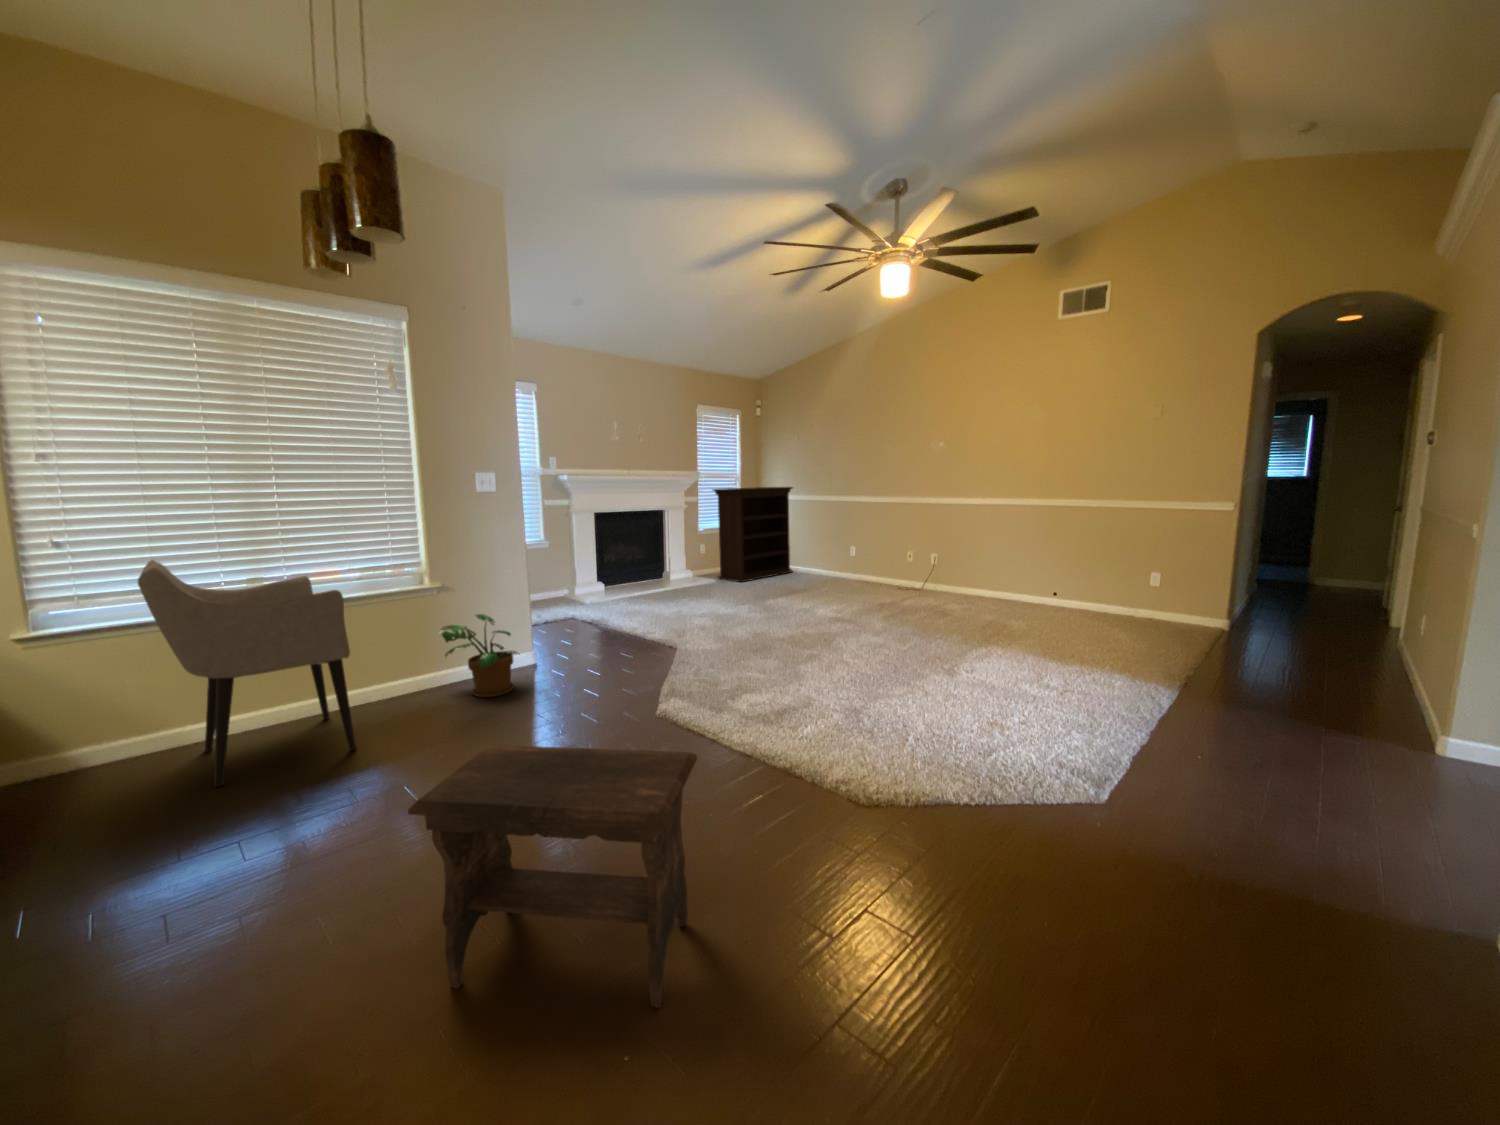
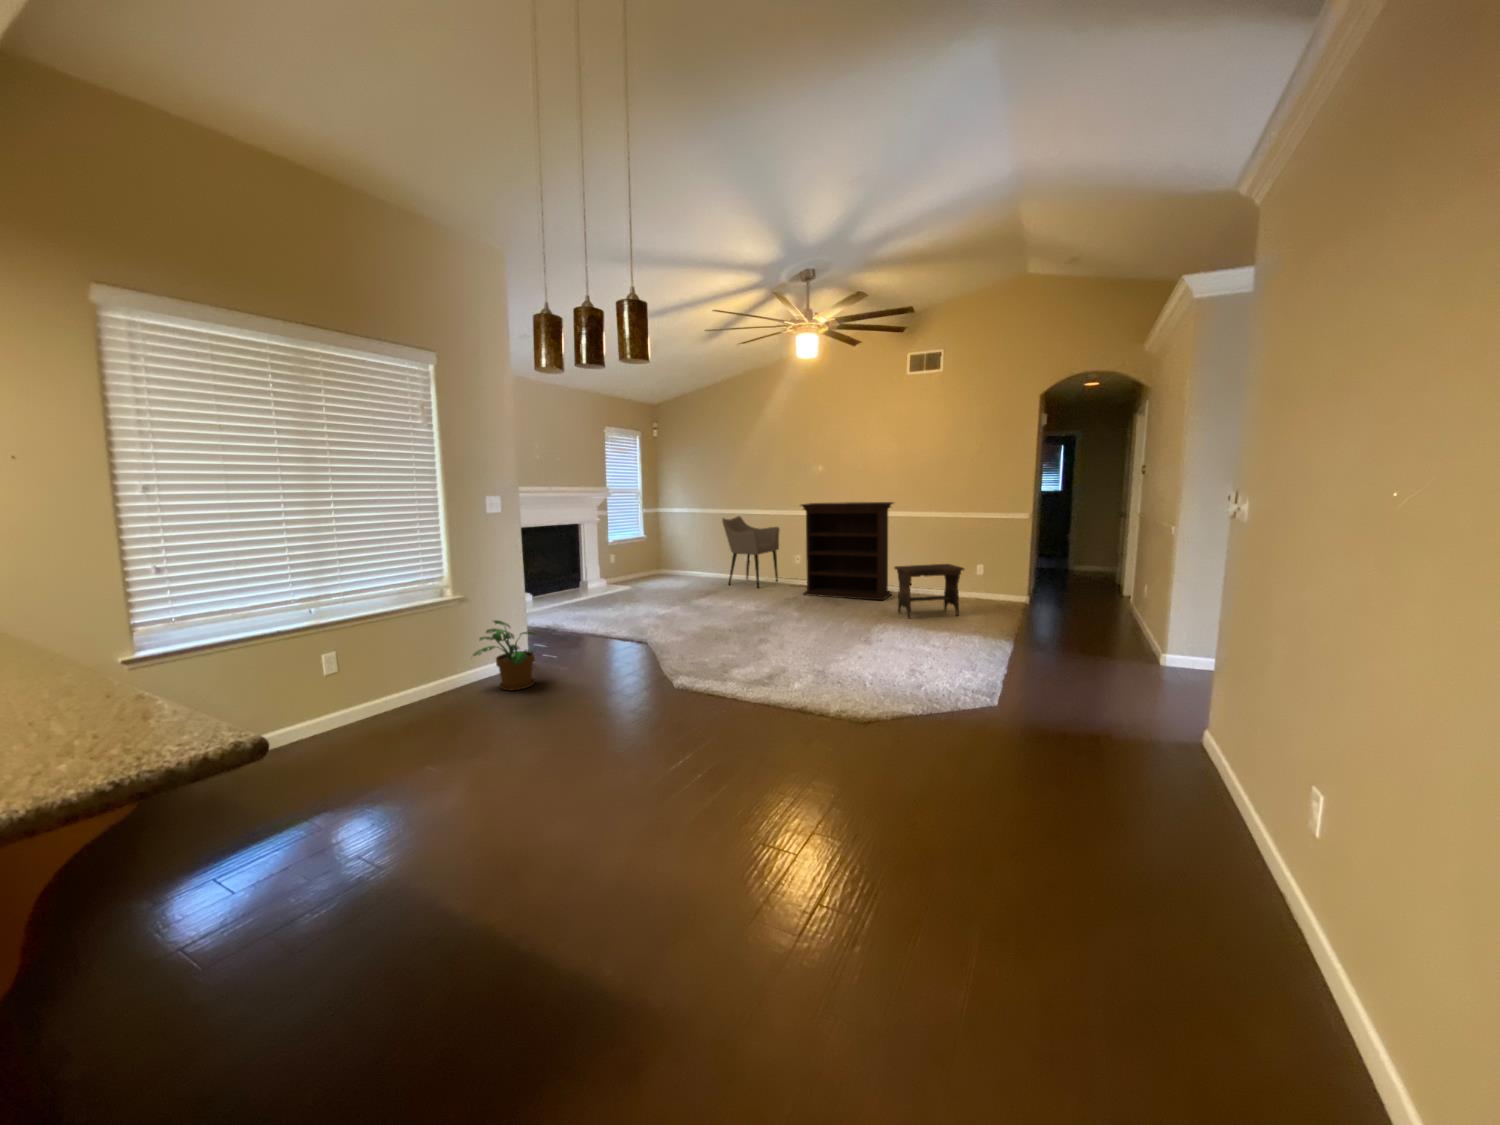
bookshelf: present [713,487,793,582] -> present [801,502,893,600]
armchair: present [138,560,356,787] -> present [722,516,779,587]
footstool: present [408,745,697,1008] -> present [894,564,964,619]

